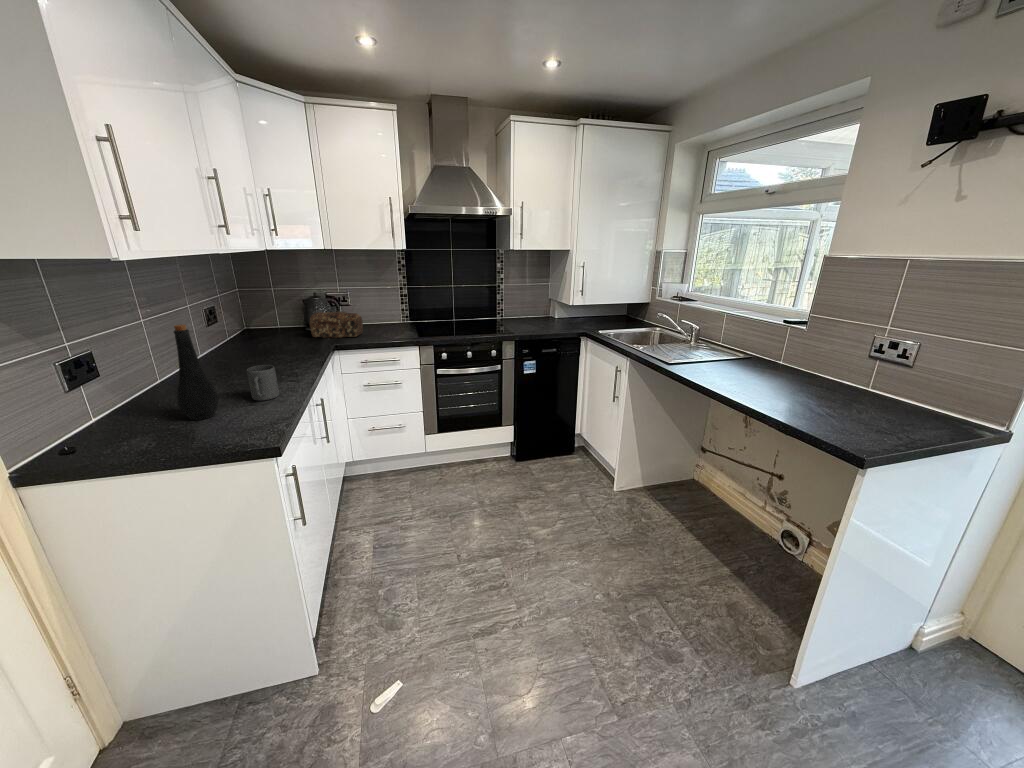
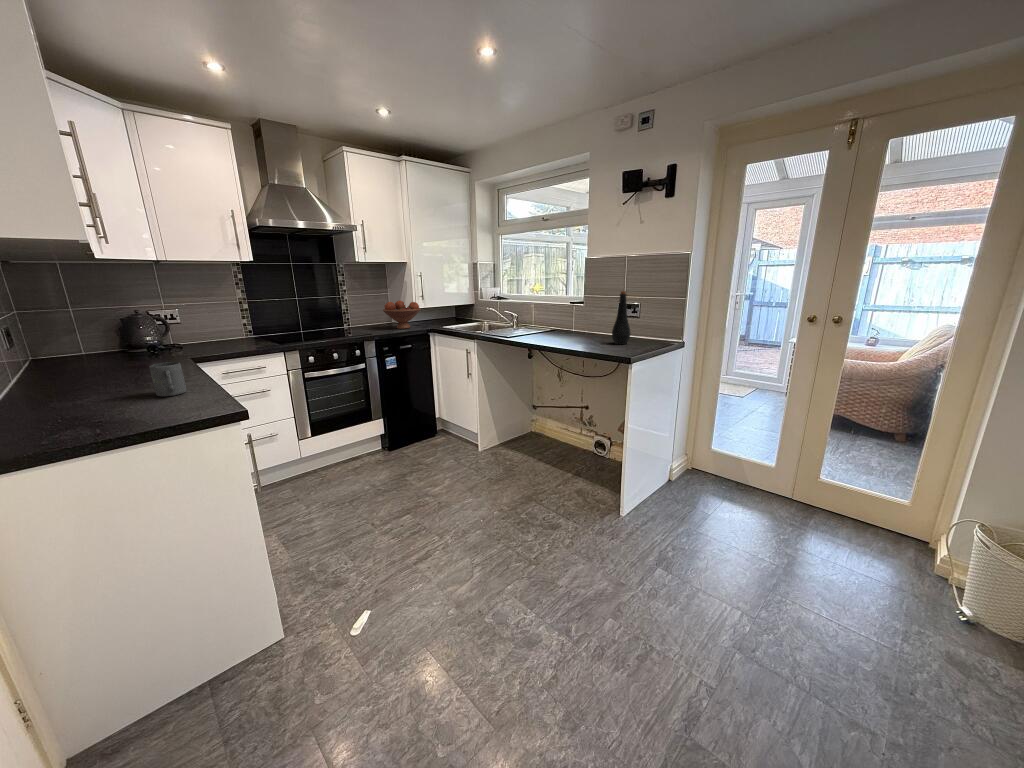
fruit bowl: none [535,294,578,328] -> present [383,301,421,329]
bread loaf: present [310,312,363,338] -> none [143,328,209,357]
bottle: present [174,325,218,420] -> present [612,291,630,344]

